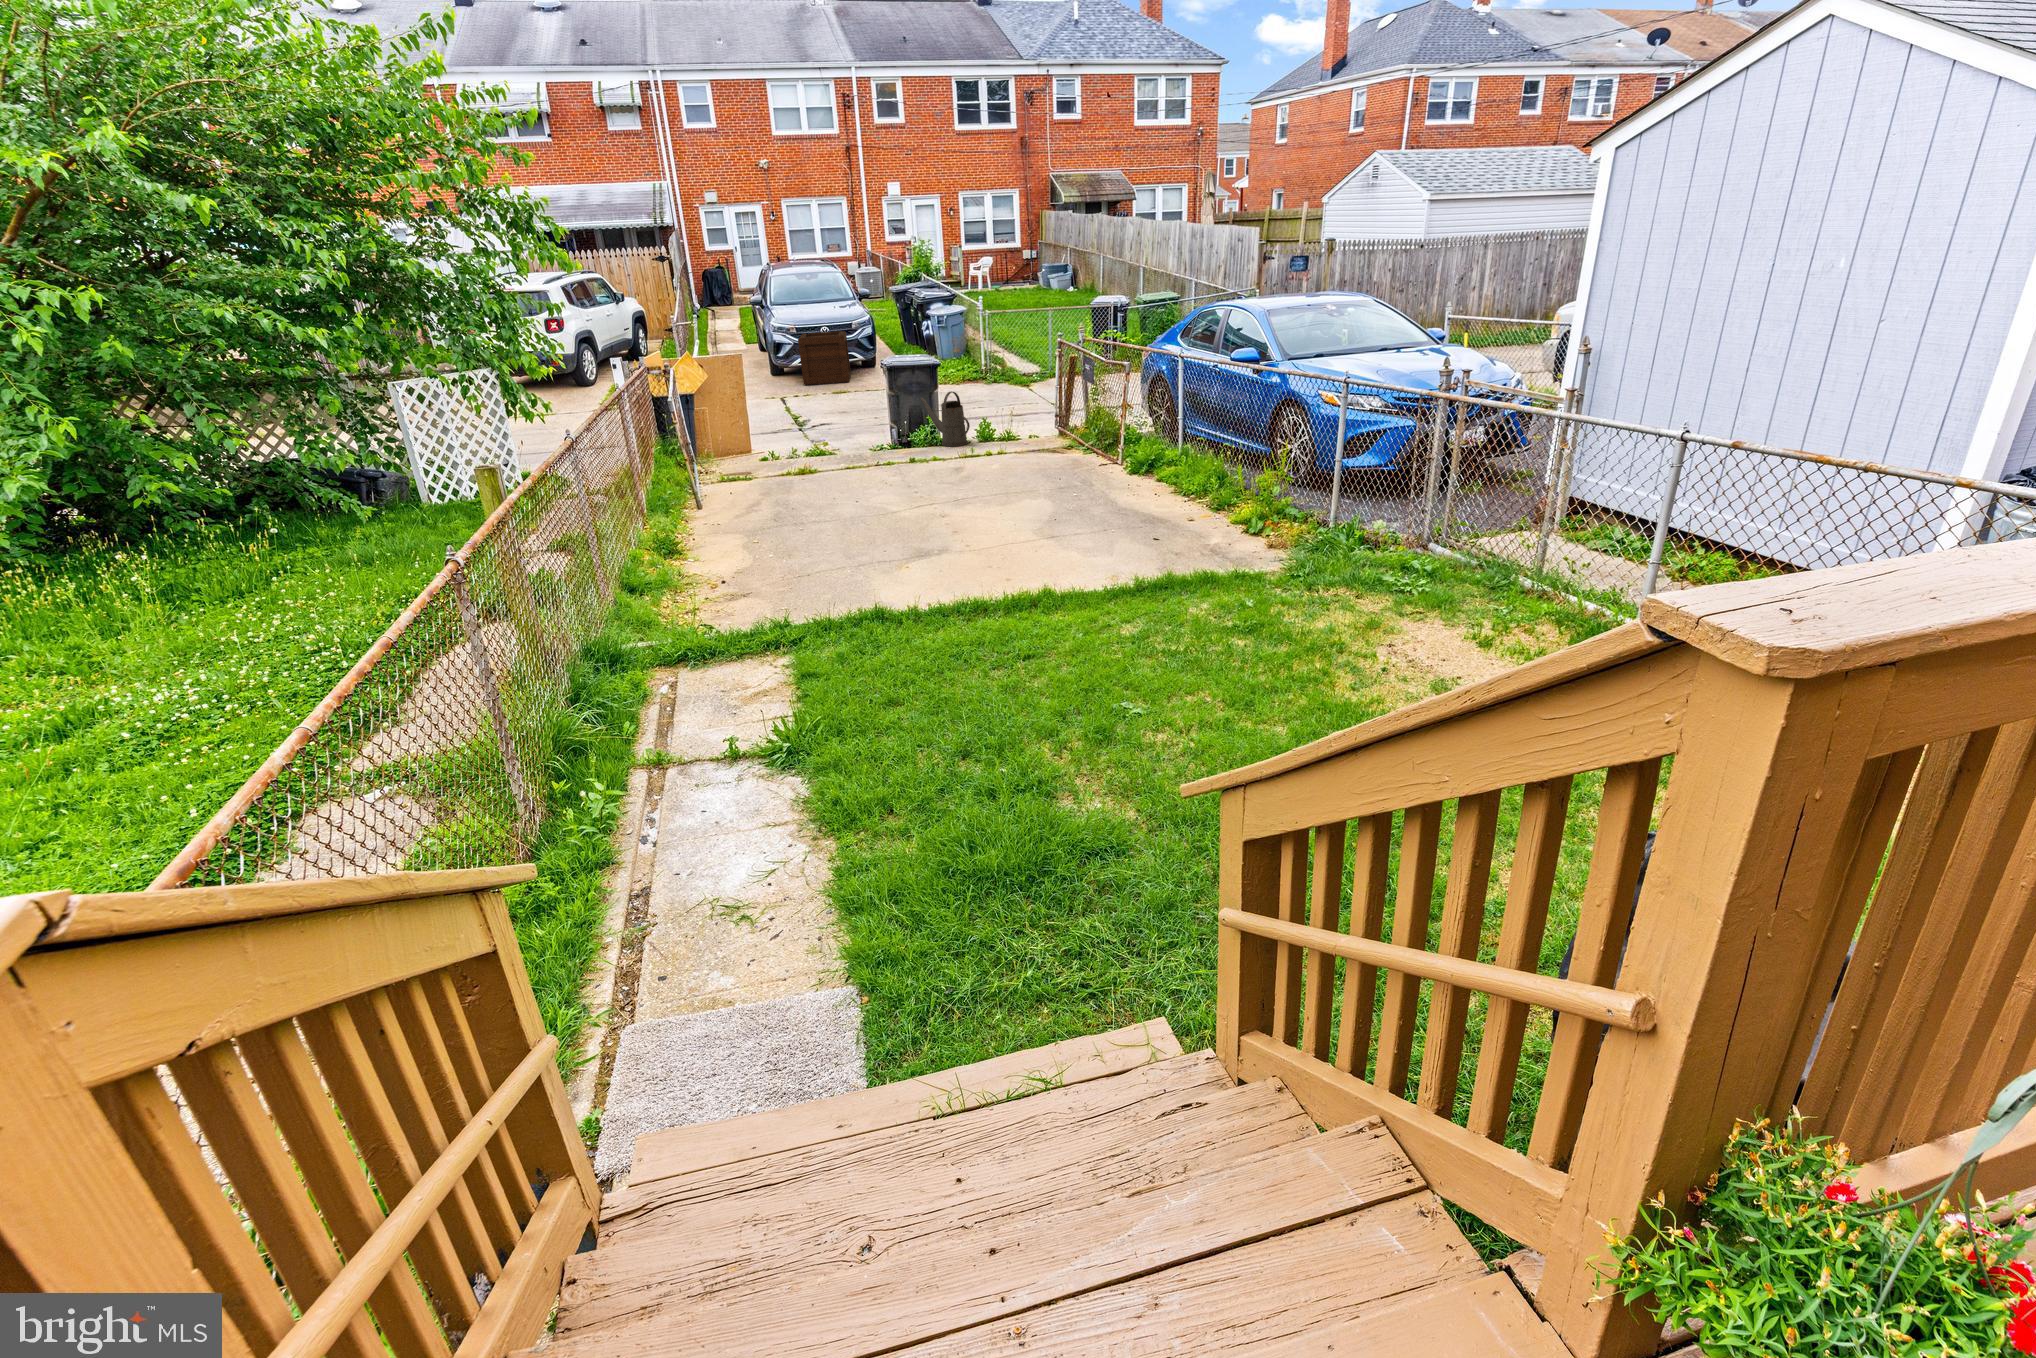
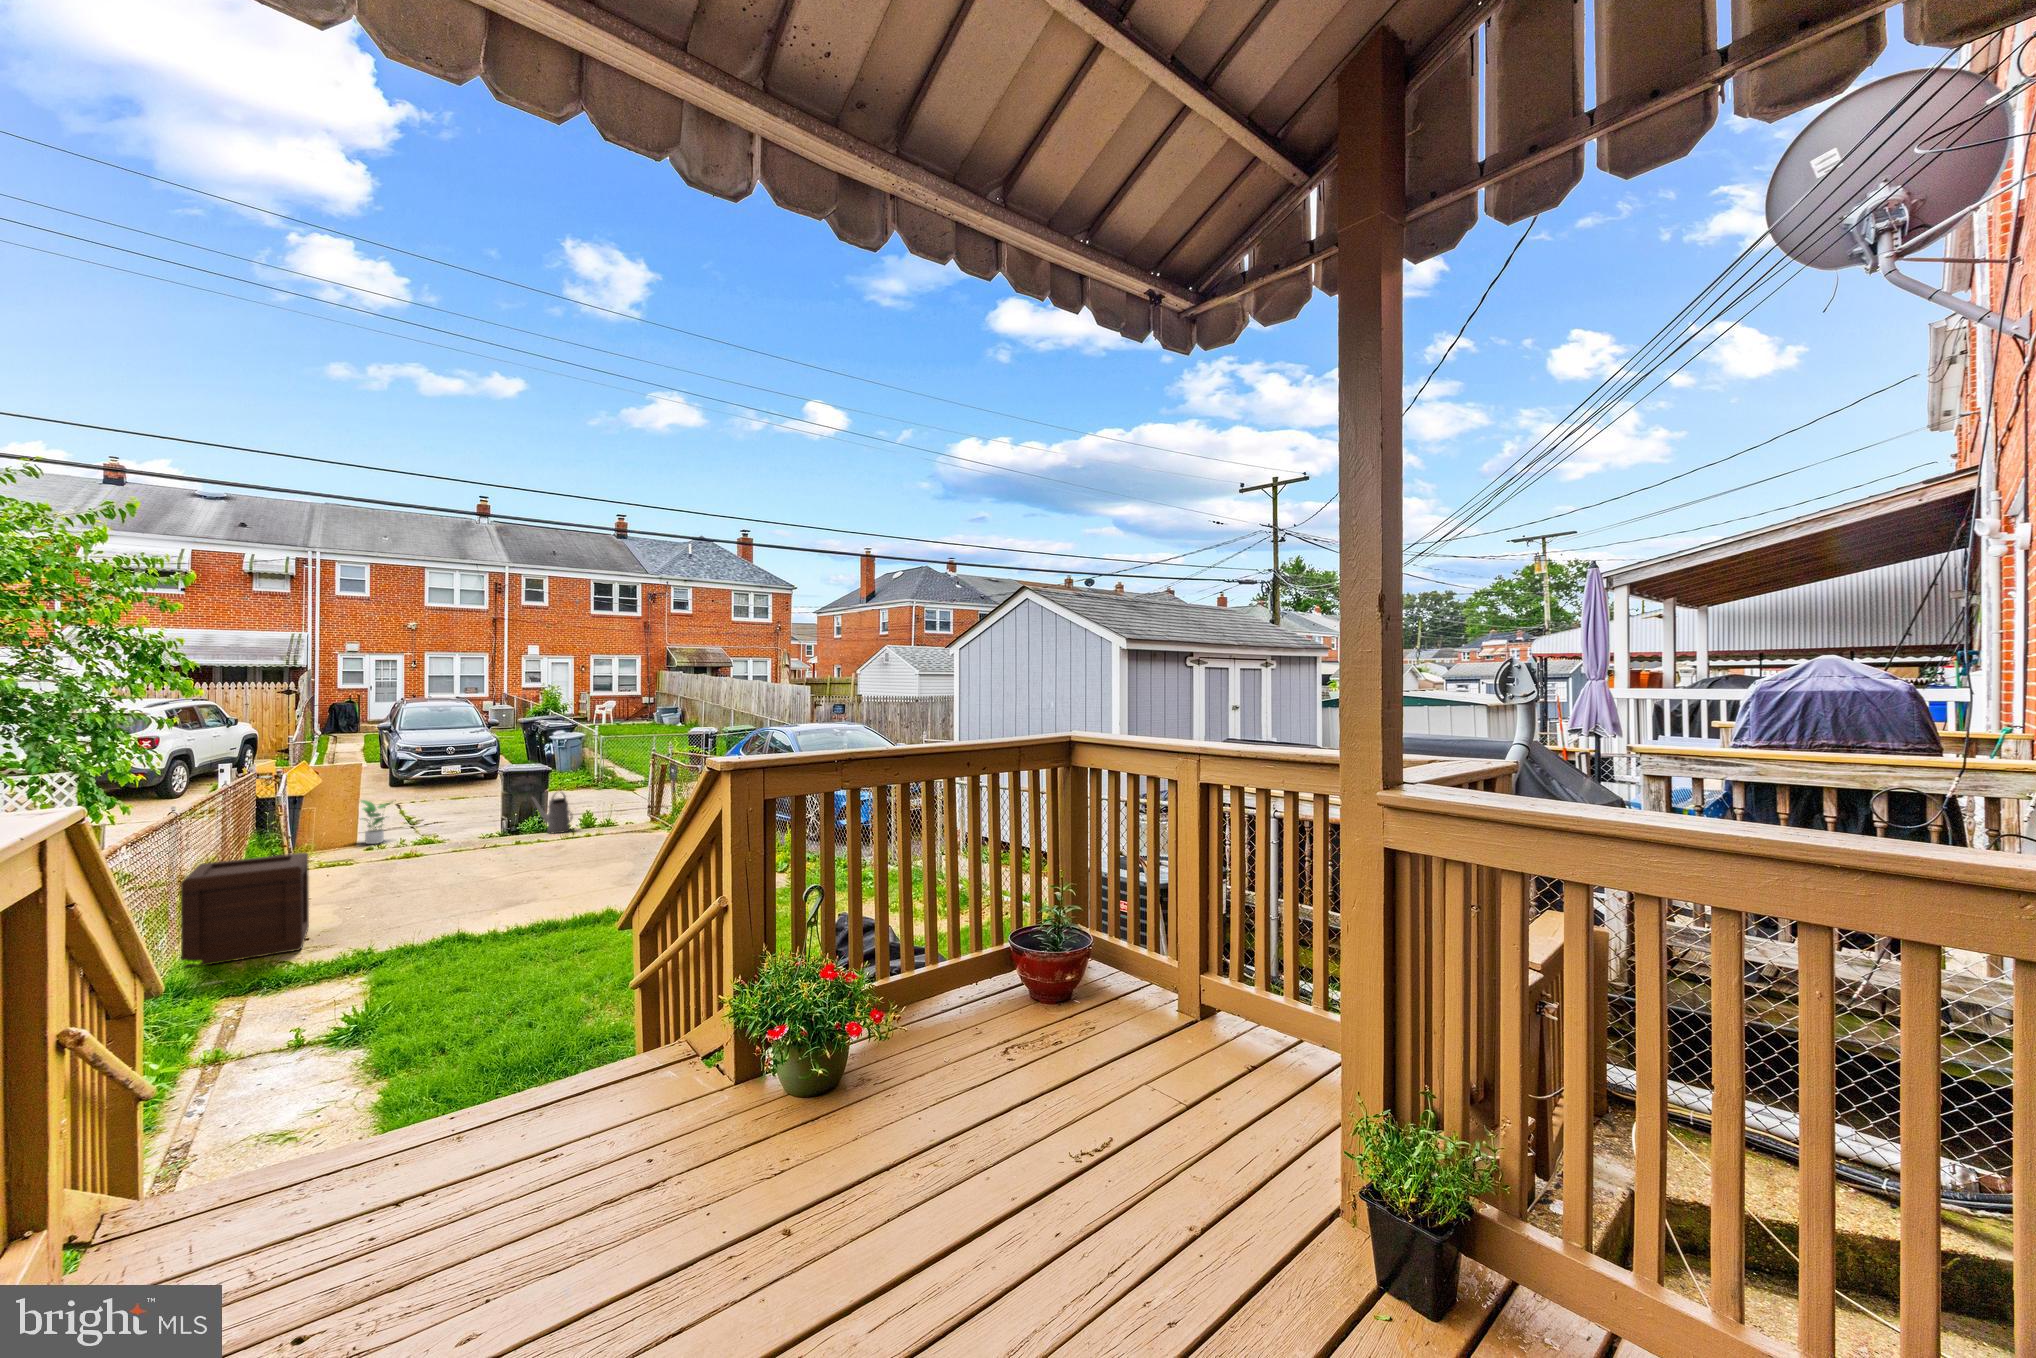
wooden crate: present [798,331,851,385] -> present [181,853,309,968]
potted plant: none [746,398,782,452] -> present [361,800,390,844]

